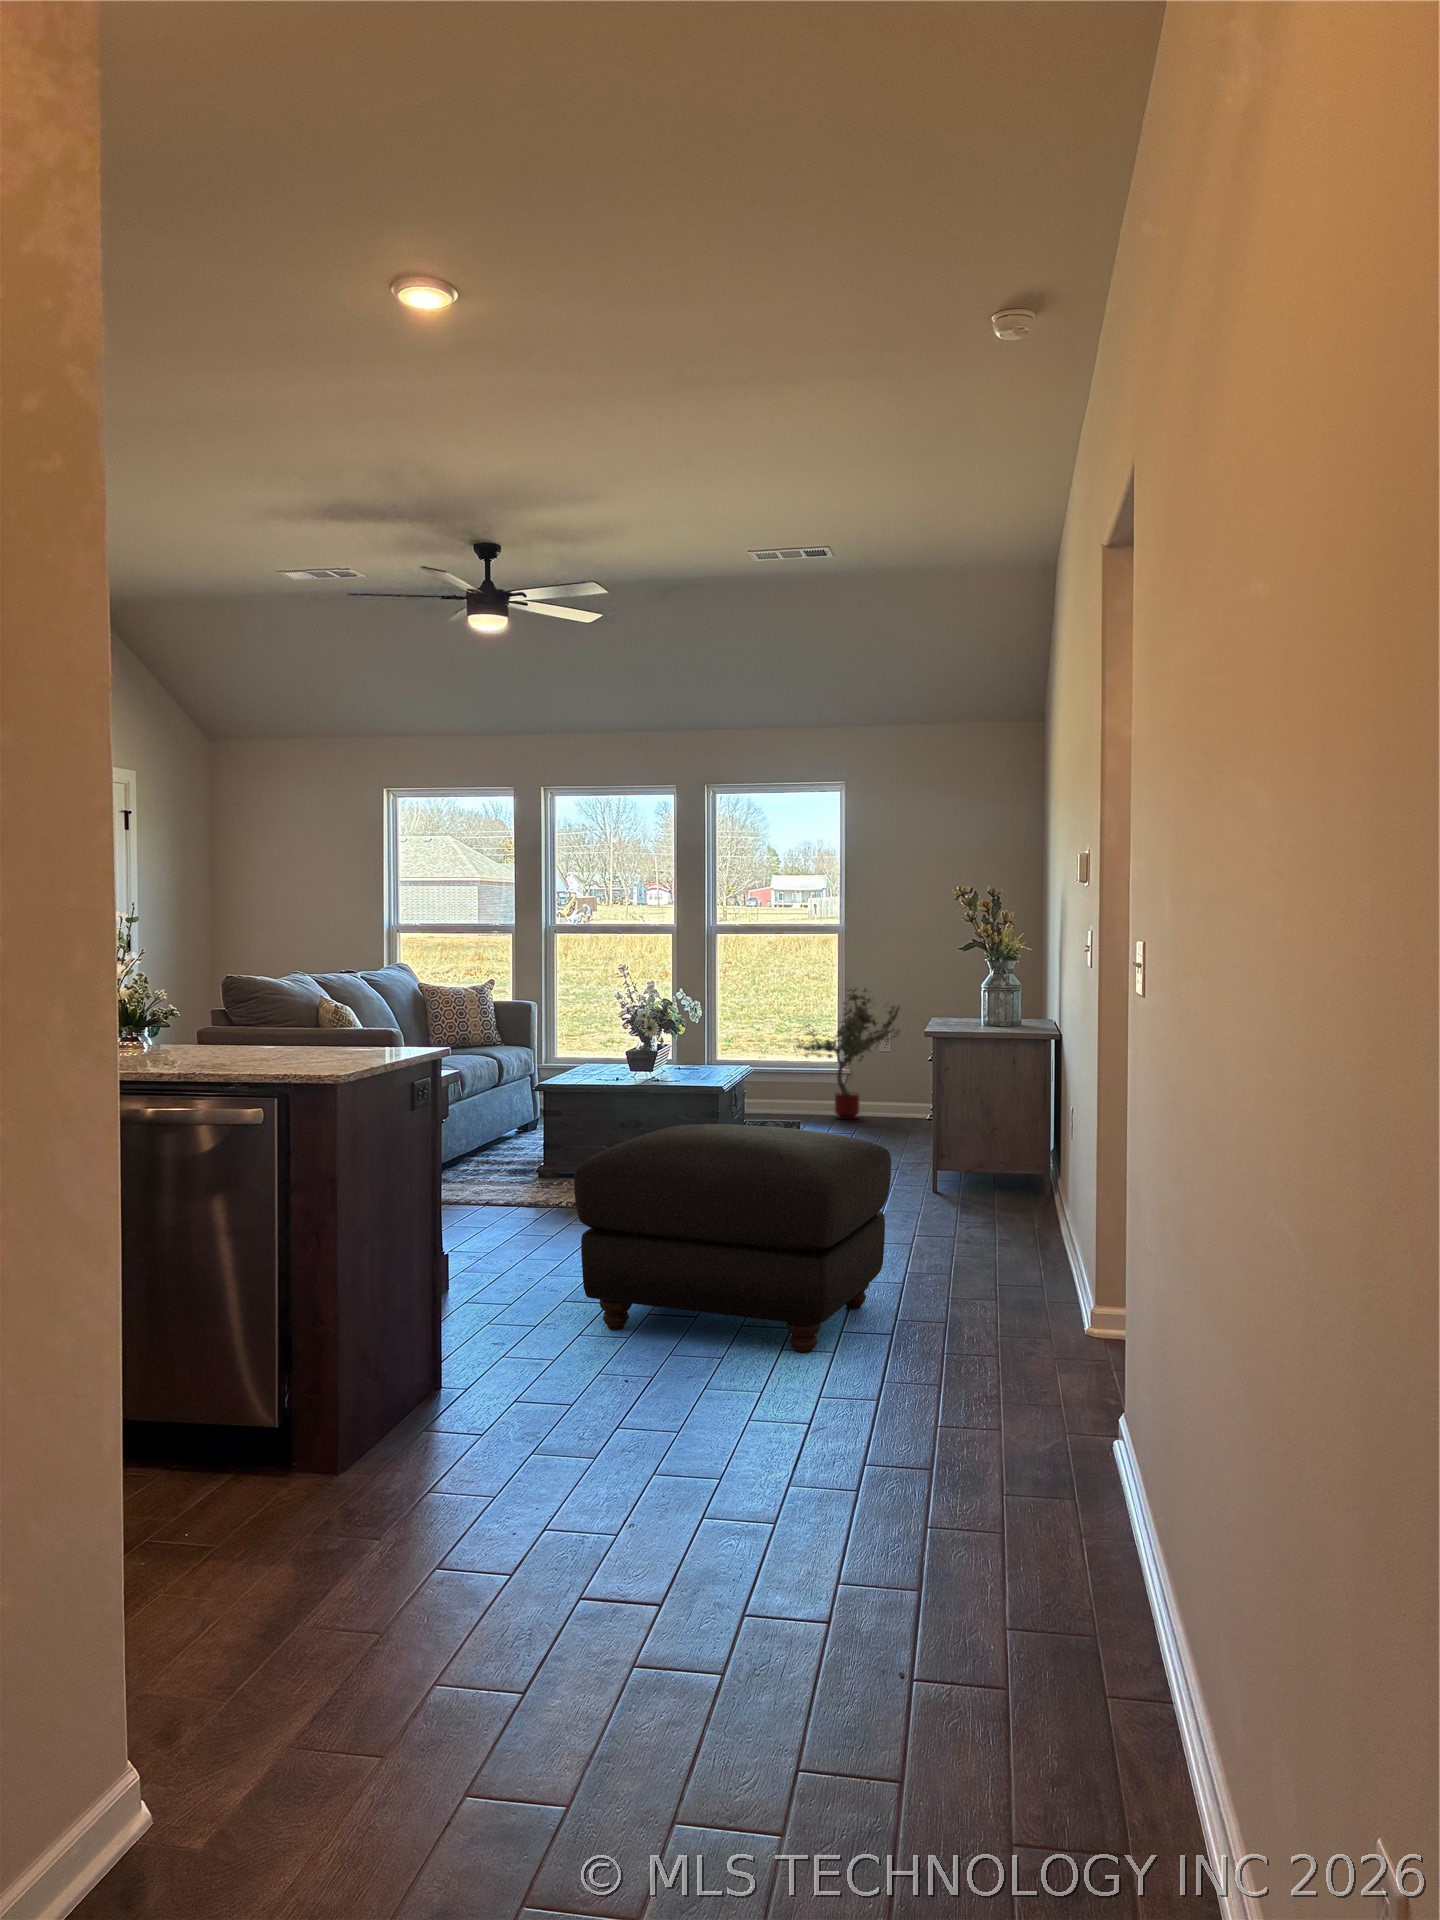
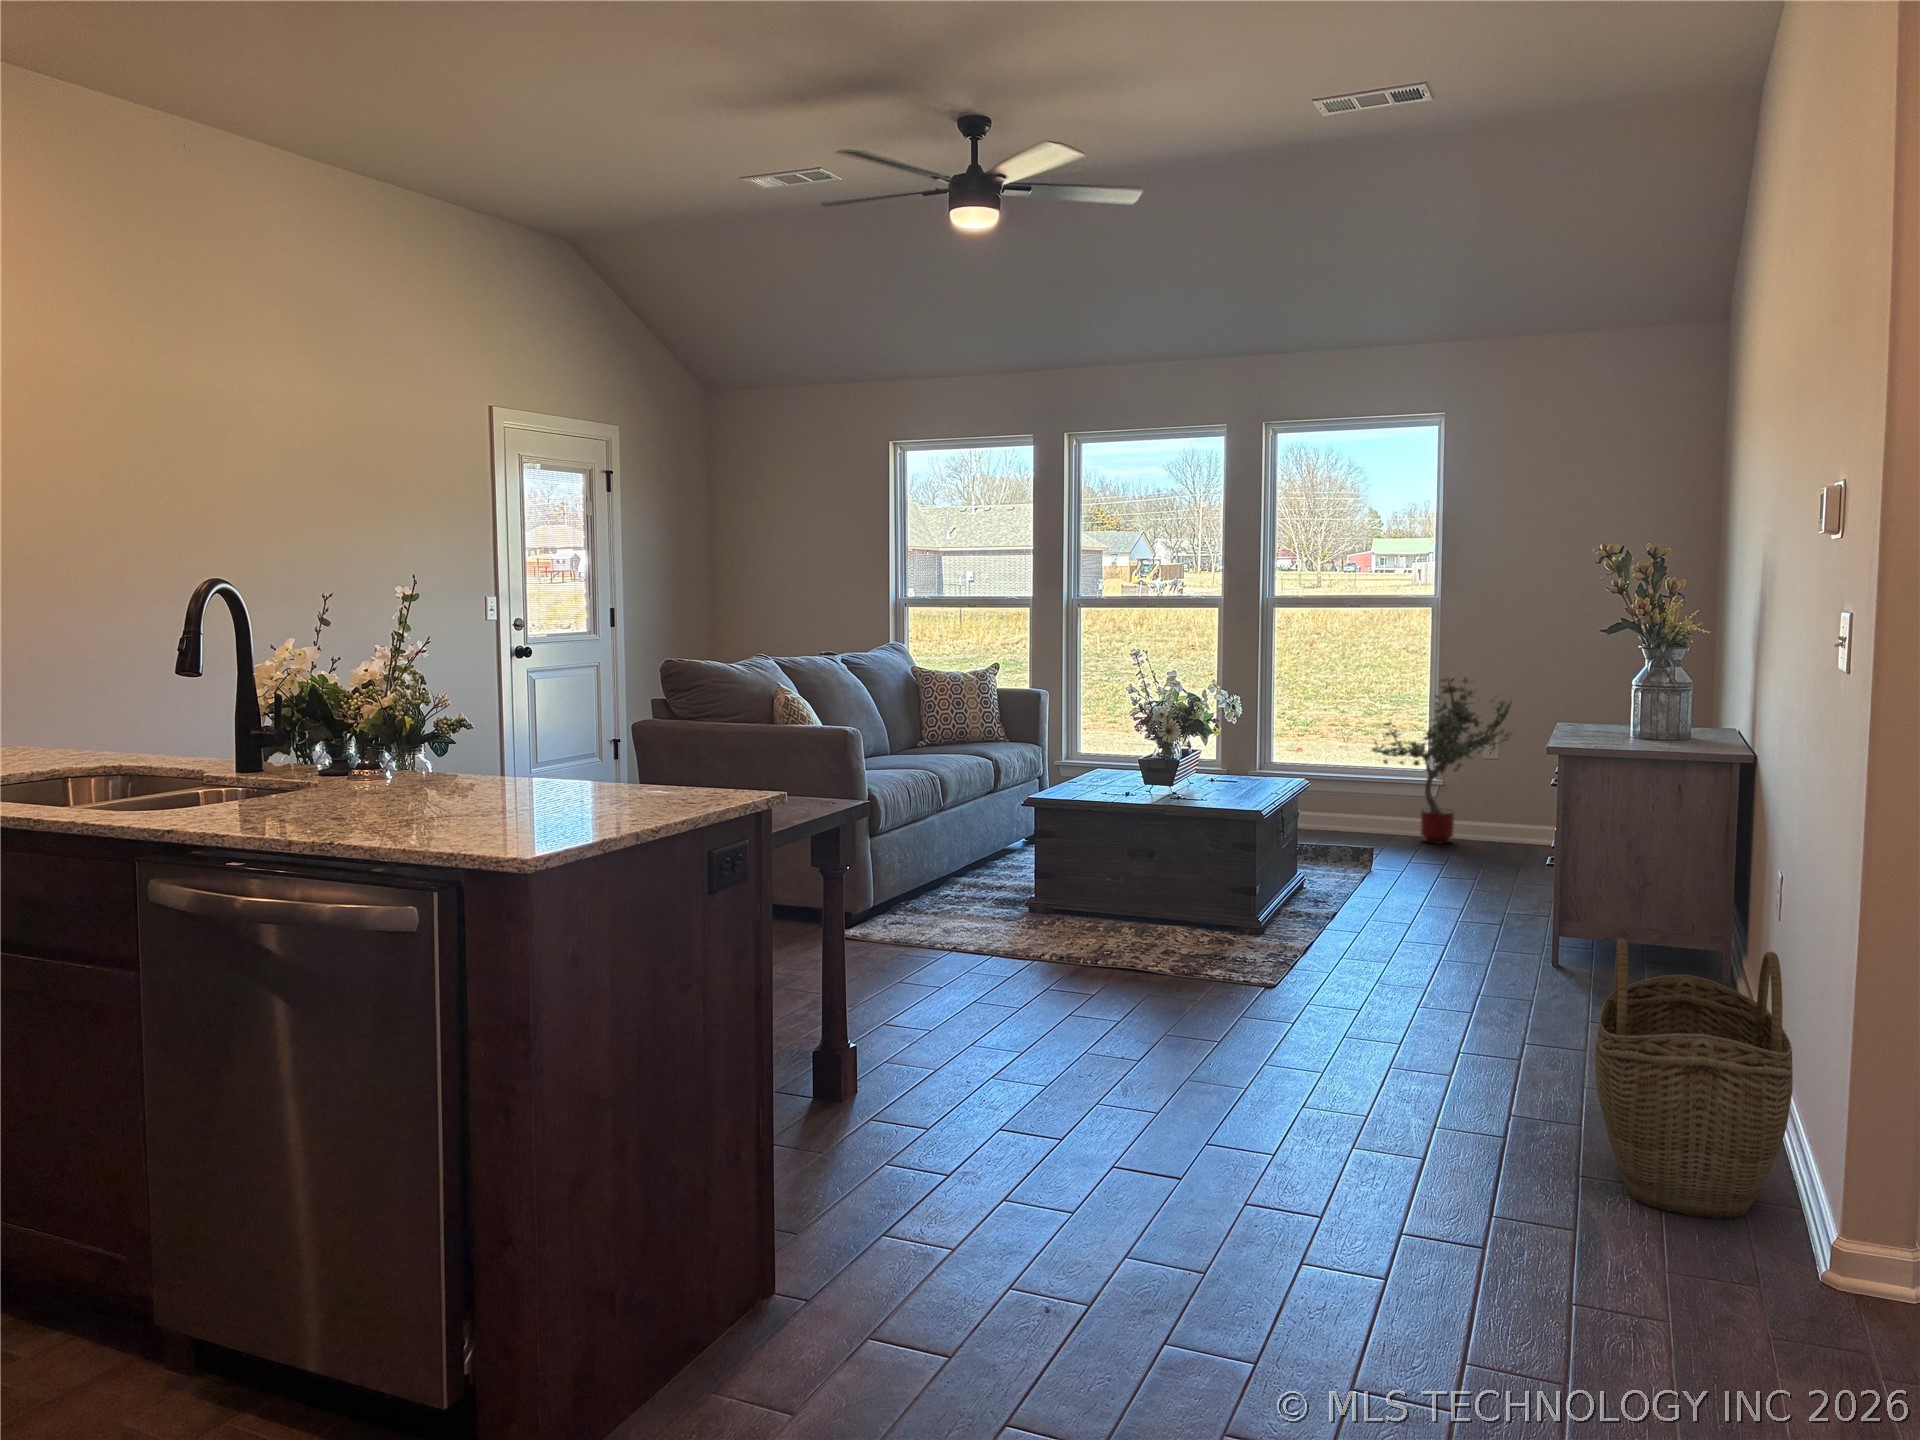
ottoman: present [574,1124,891,1354] -> none [1005,889,1488,1263]
woven basket: none [960,1143,1073,1317] -> present [1595,939,1793,1219]

